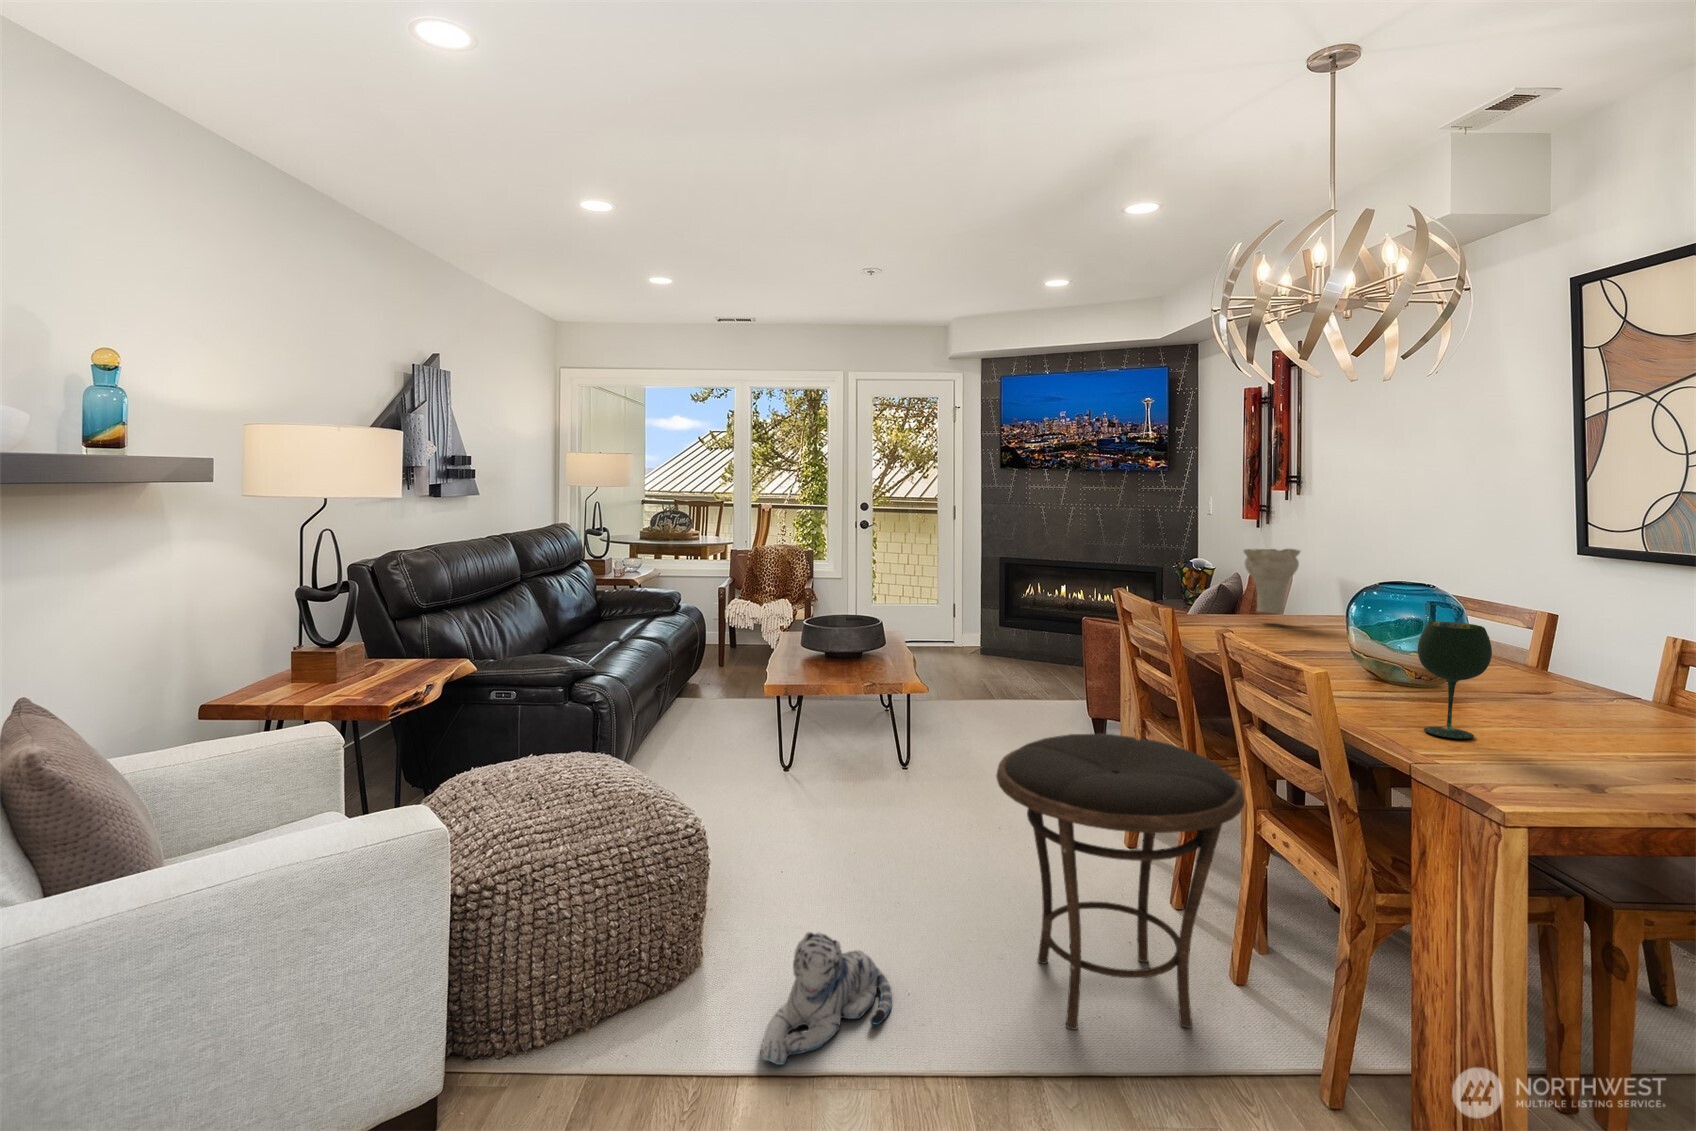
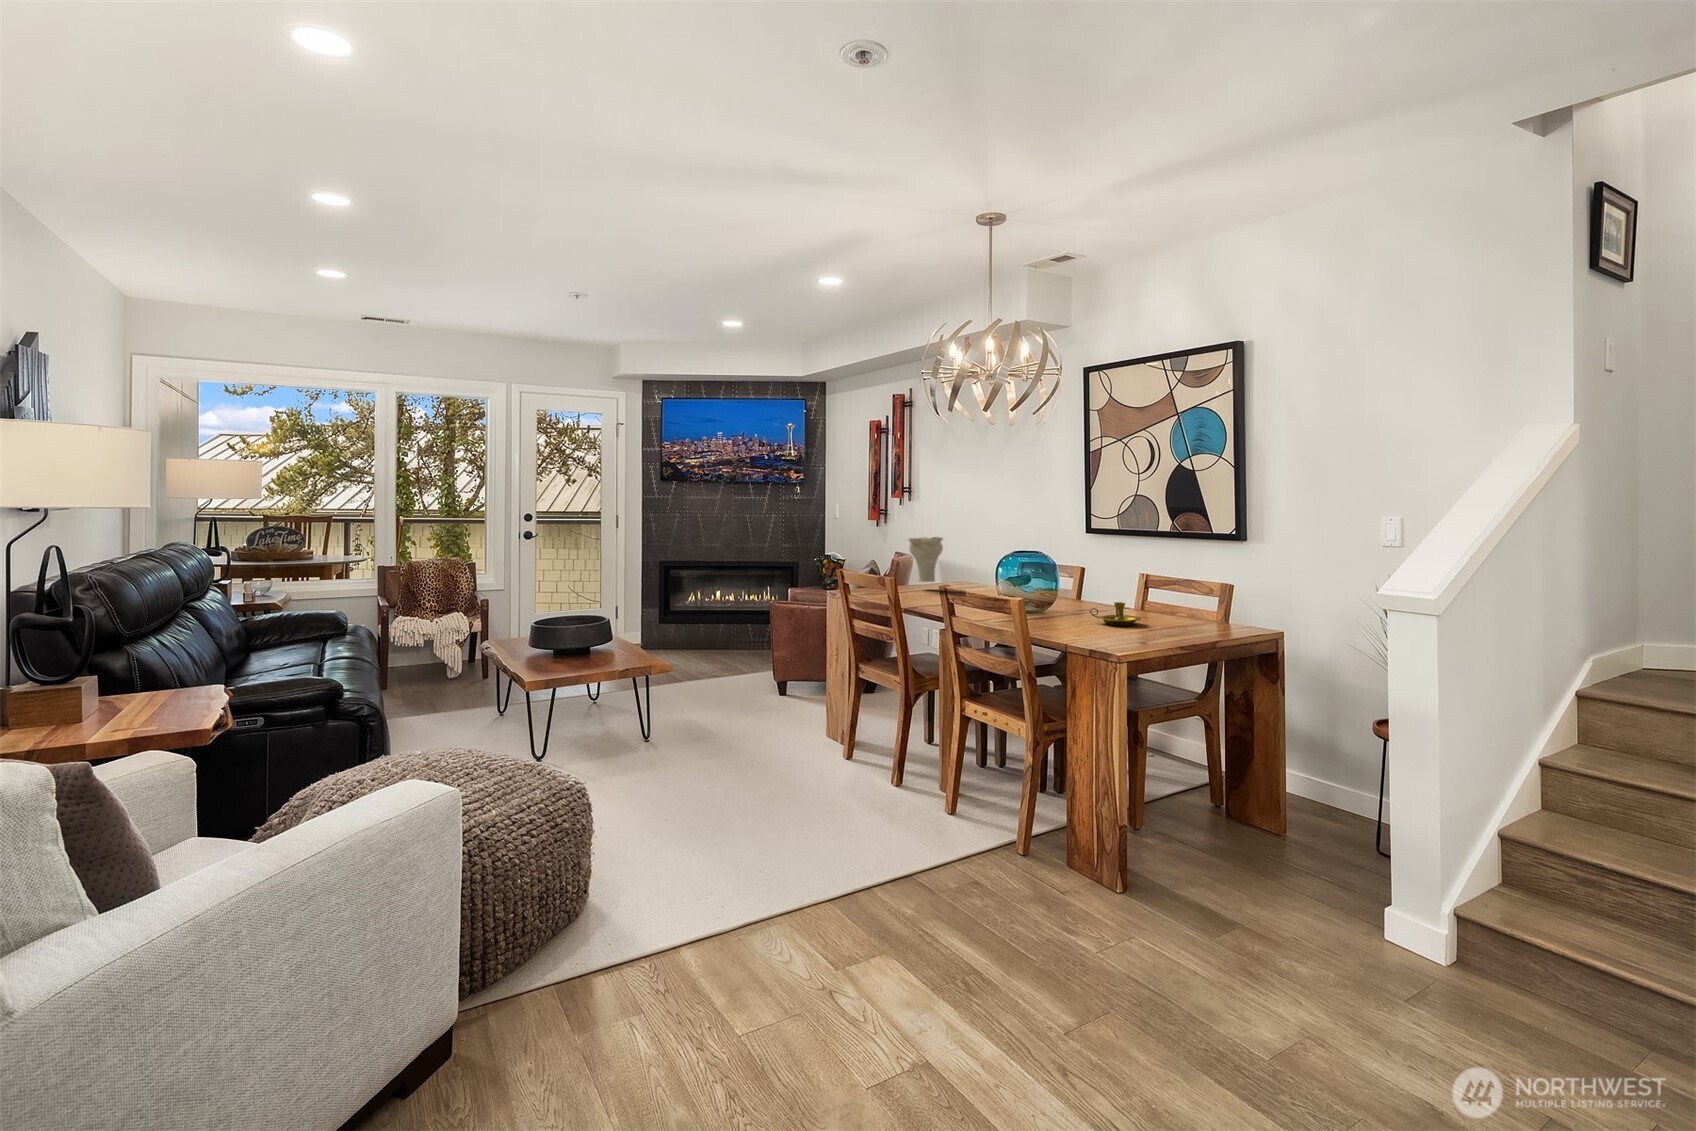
wine glass: present [1418,622,1492,739] -> none [1056,569,1091,633]
candlestick: none [1507,688,1623,735] -> present [1090,602,1141,626]
side table: present [996,733,1245,1030] -> none [809,667,970,865]
plush toy: present [761,932,892,1065] -> none [680,837,760,936]

